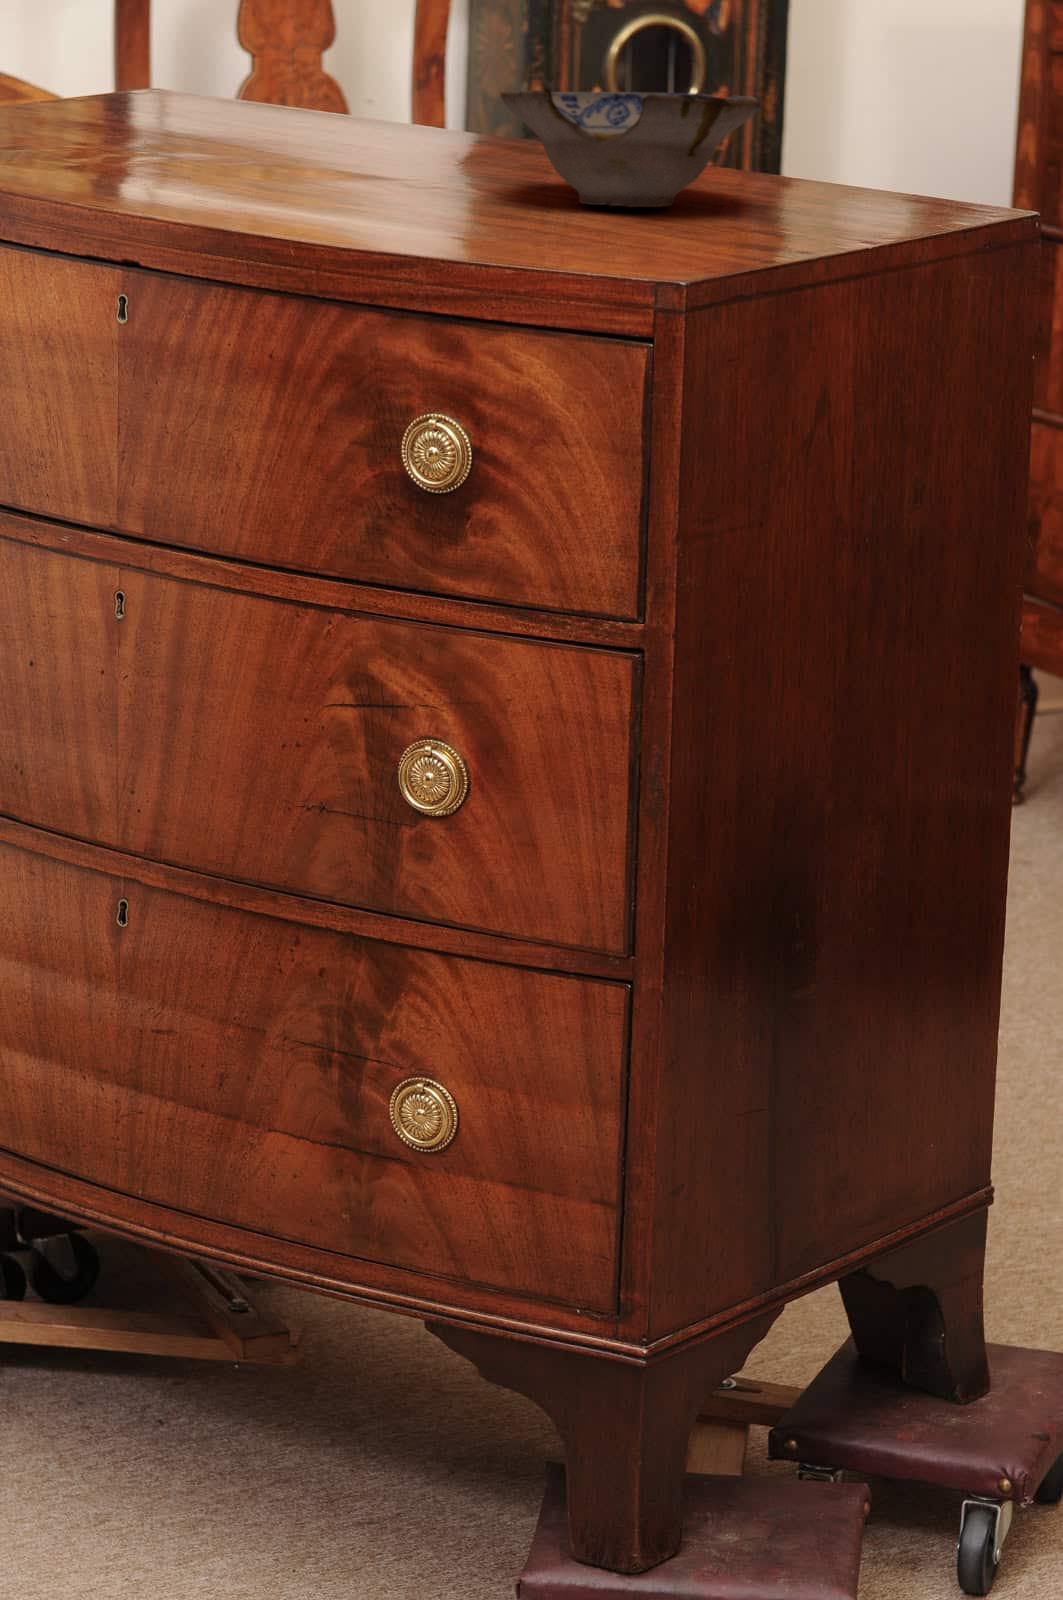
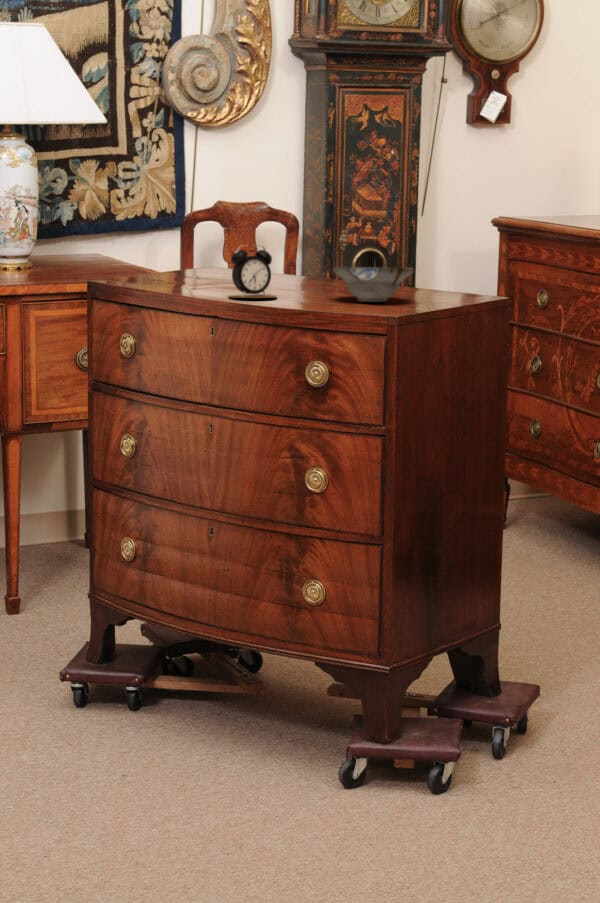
alarm clock: none [170,12,328,188] -> present [229,246,277,298]

